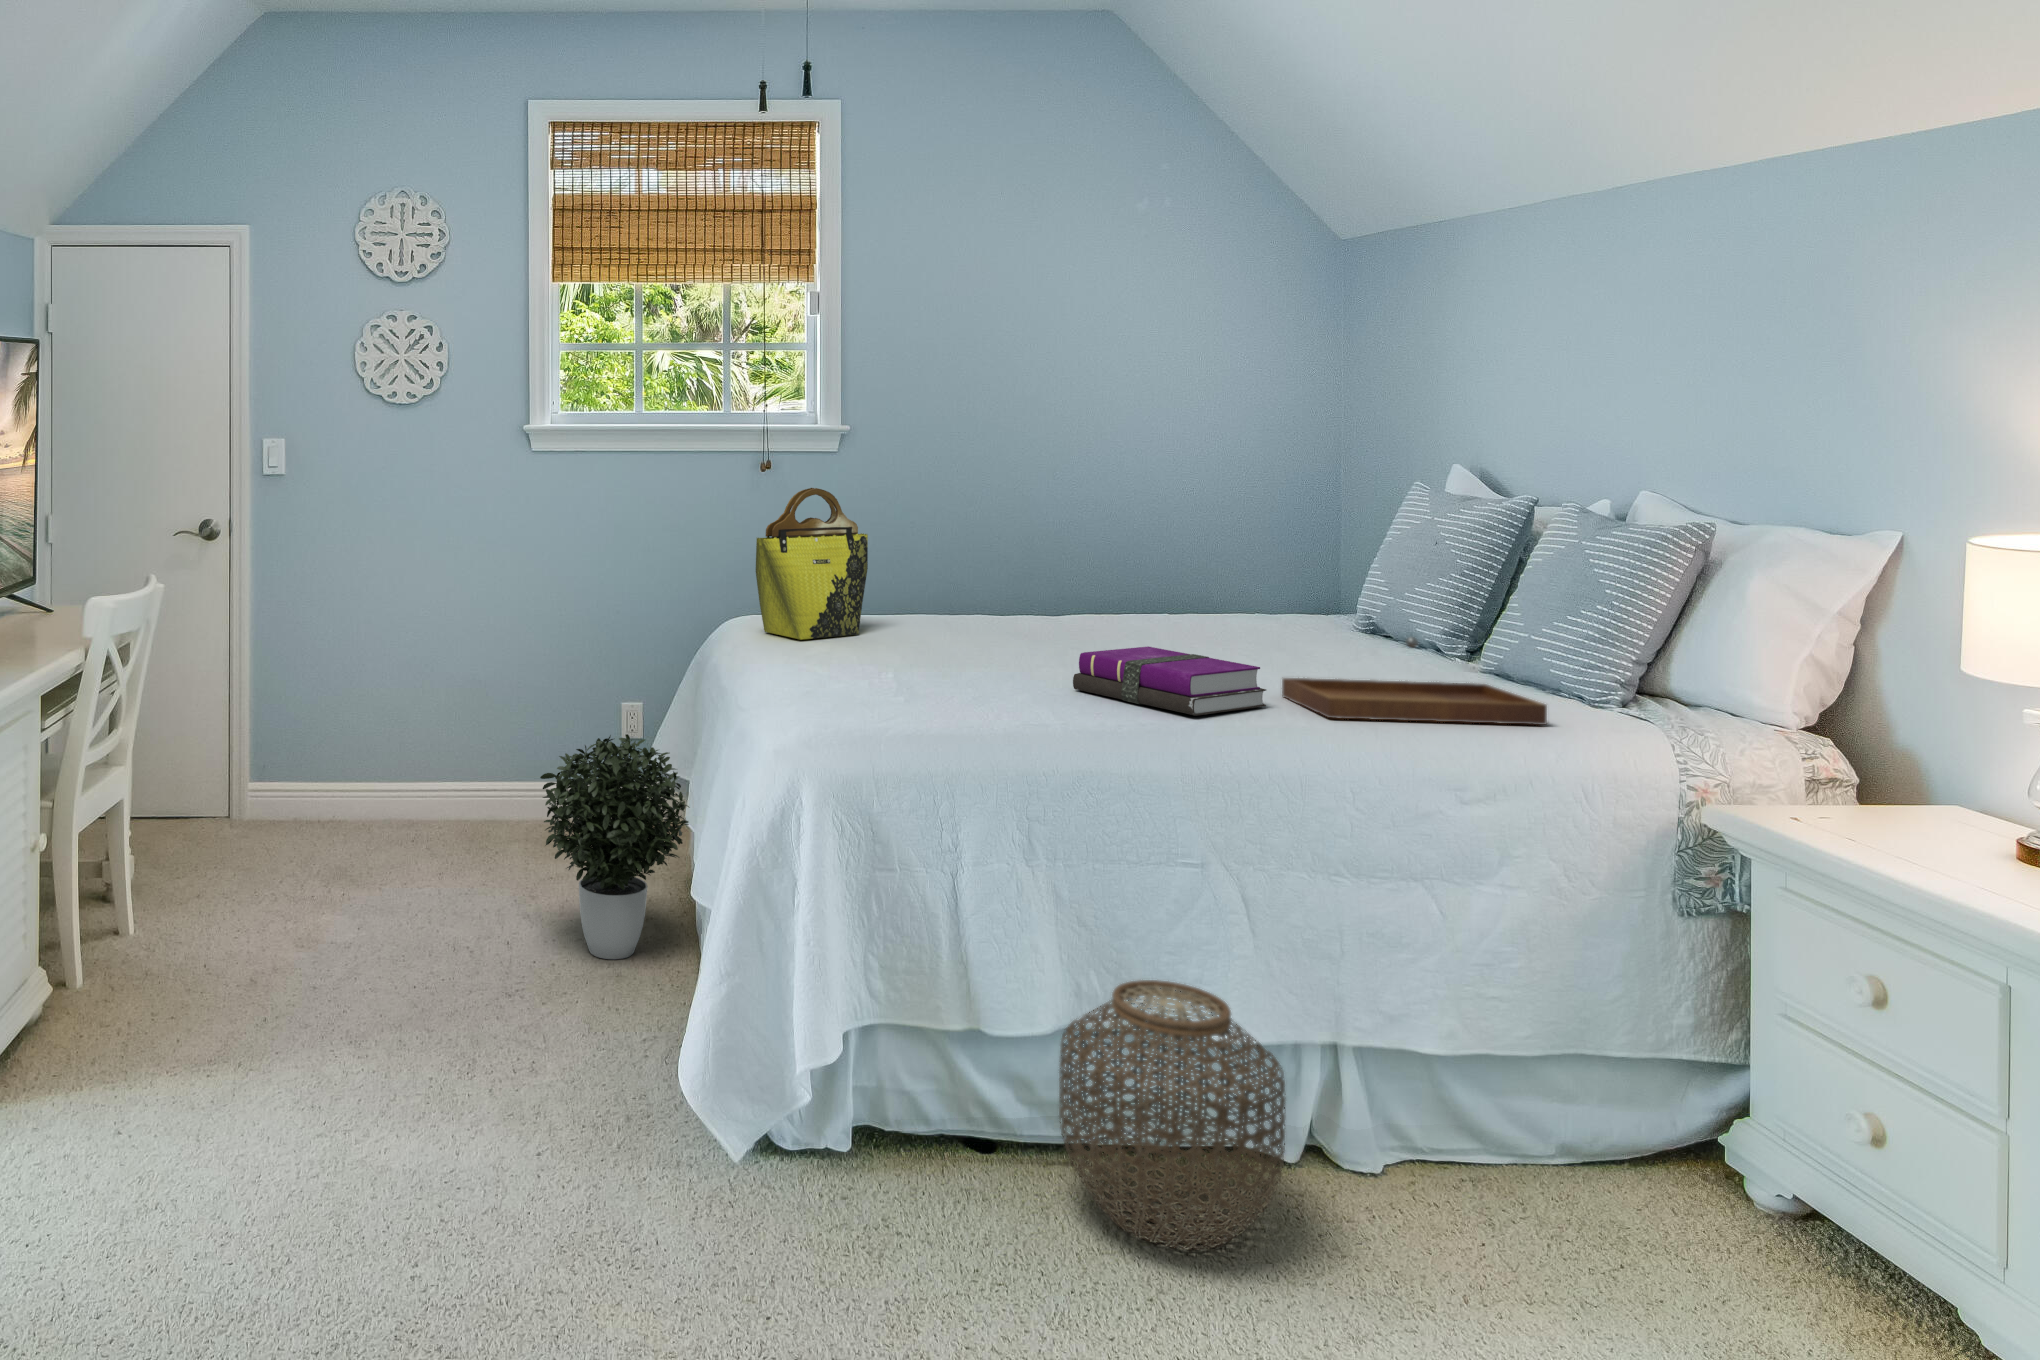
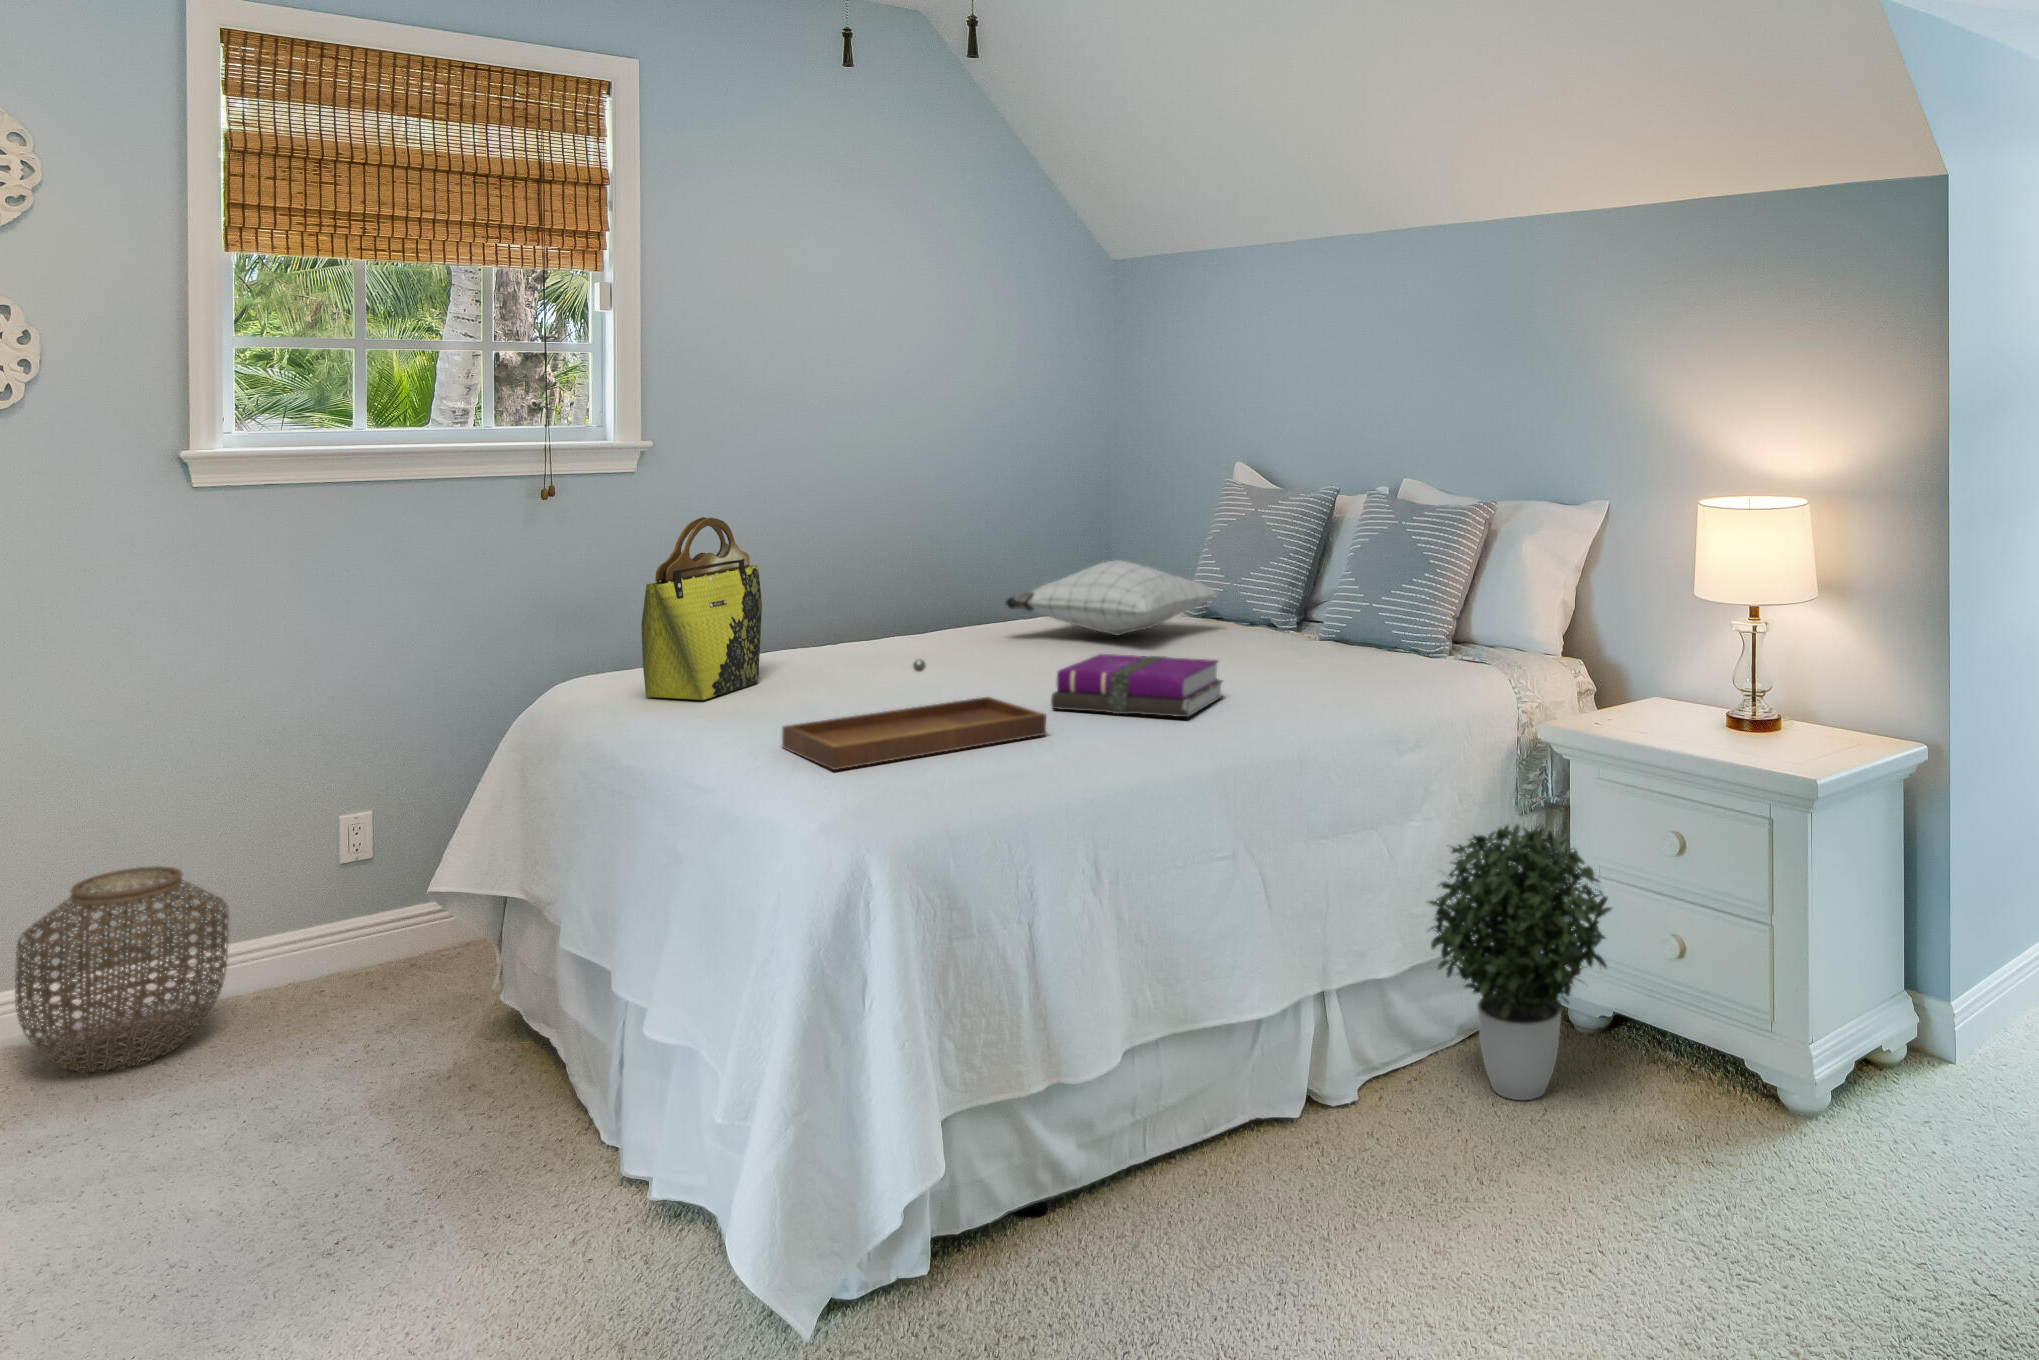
pillow: none [1117,564,1364,643] -> present [1006,560,1216,635]
tray: present [1282,637,1547,725] -> present [782,659,1046,770]
potted plant: present [540,734,689,959] -> present [1428,824,1611,1100]
woven basket: present [1059,980,1286,1250] -> present [15,866,228,1072]

